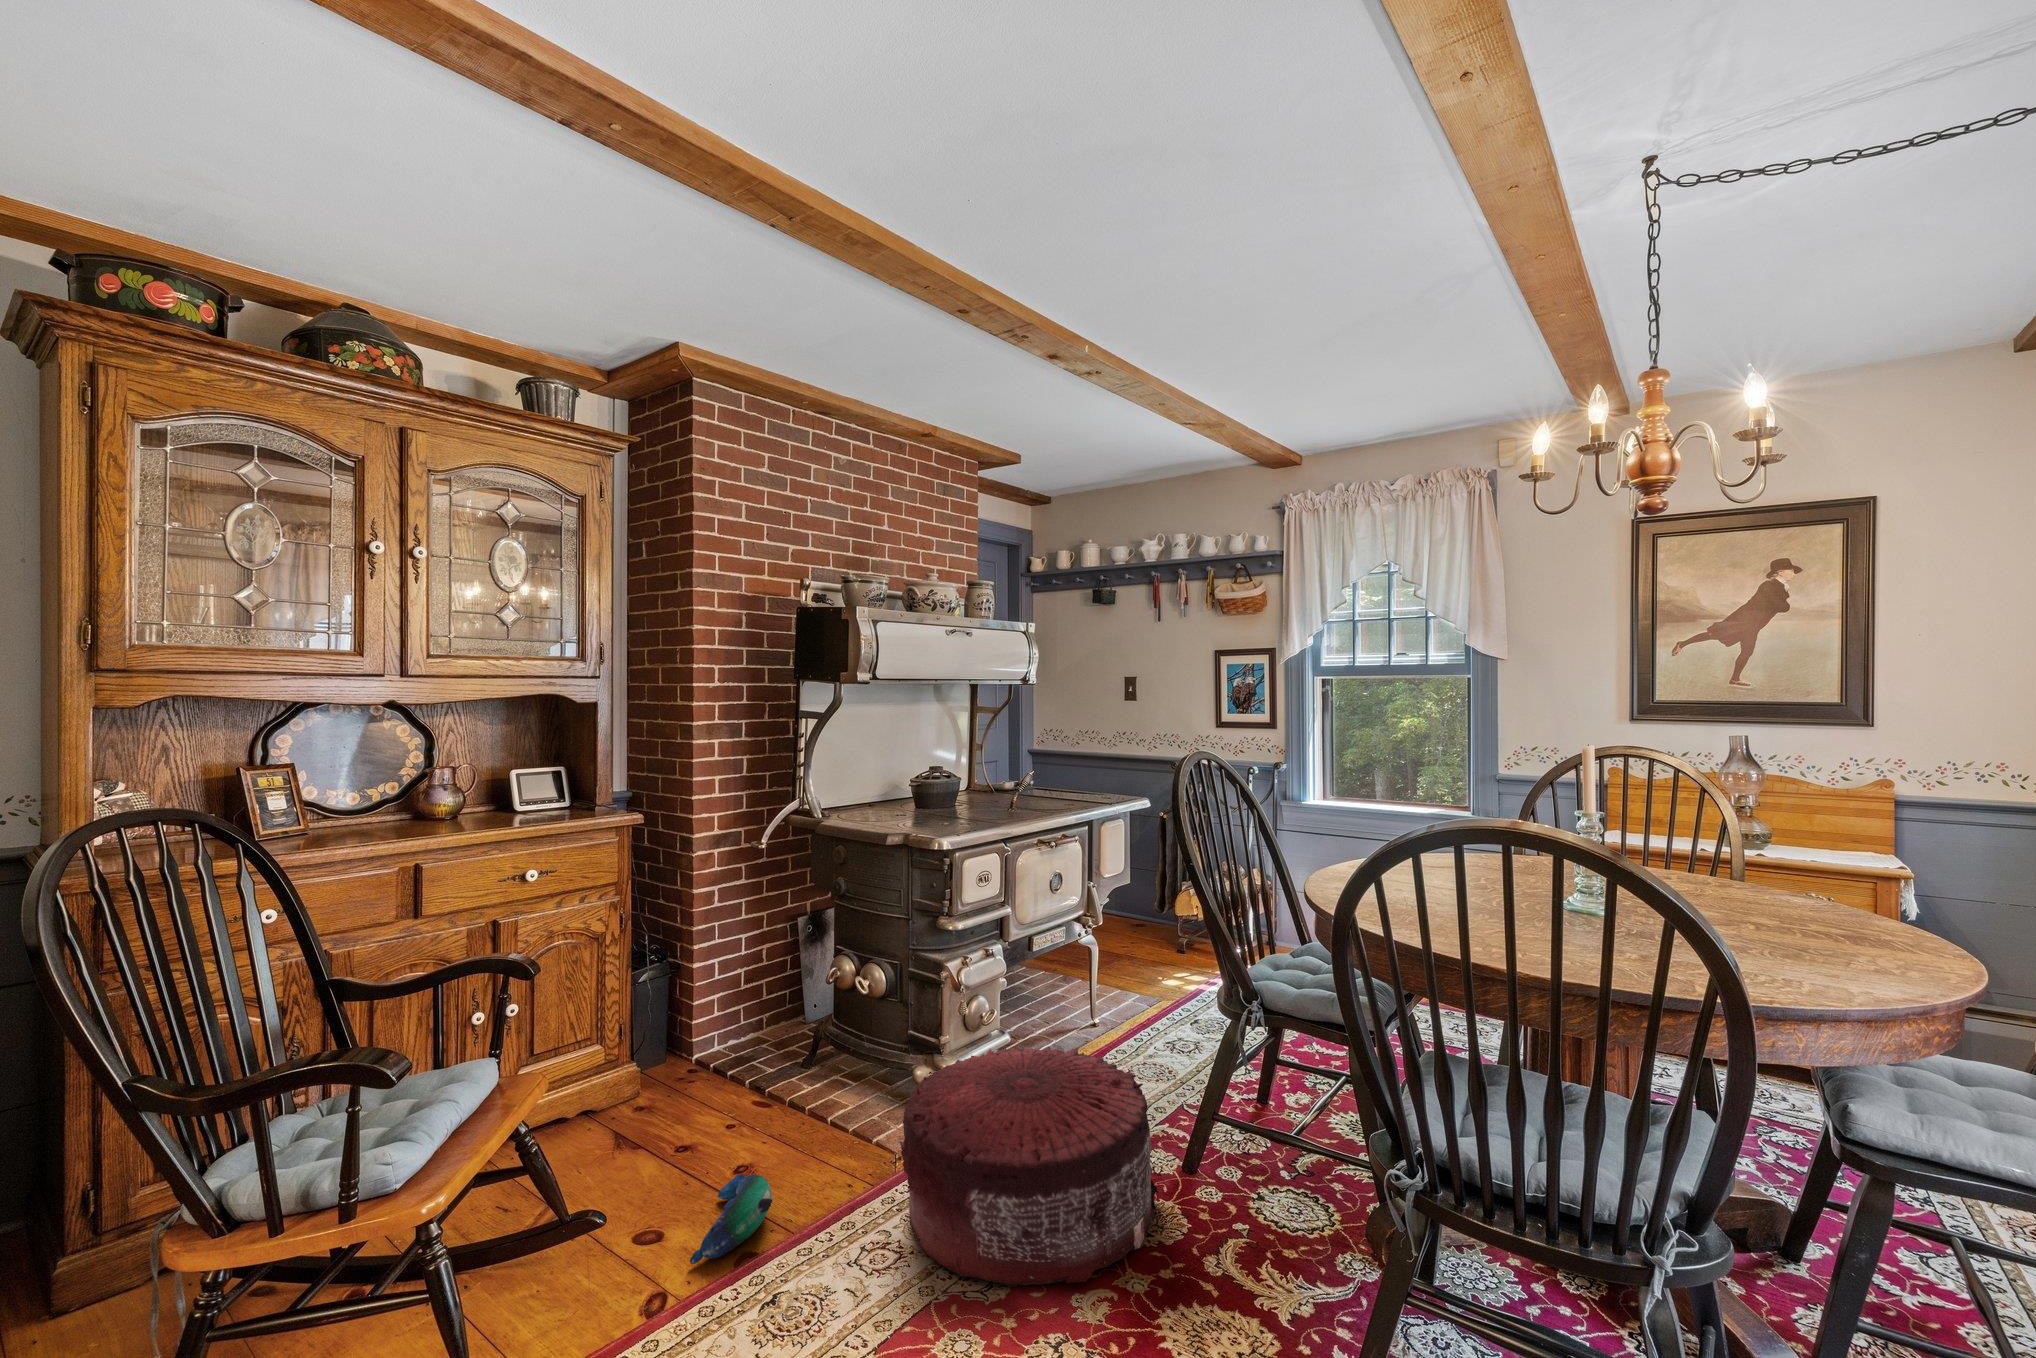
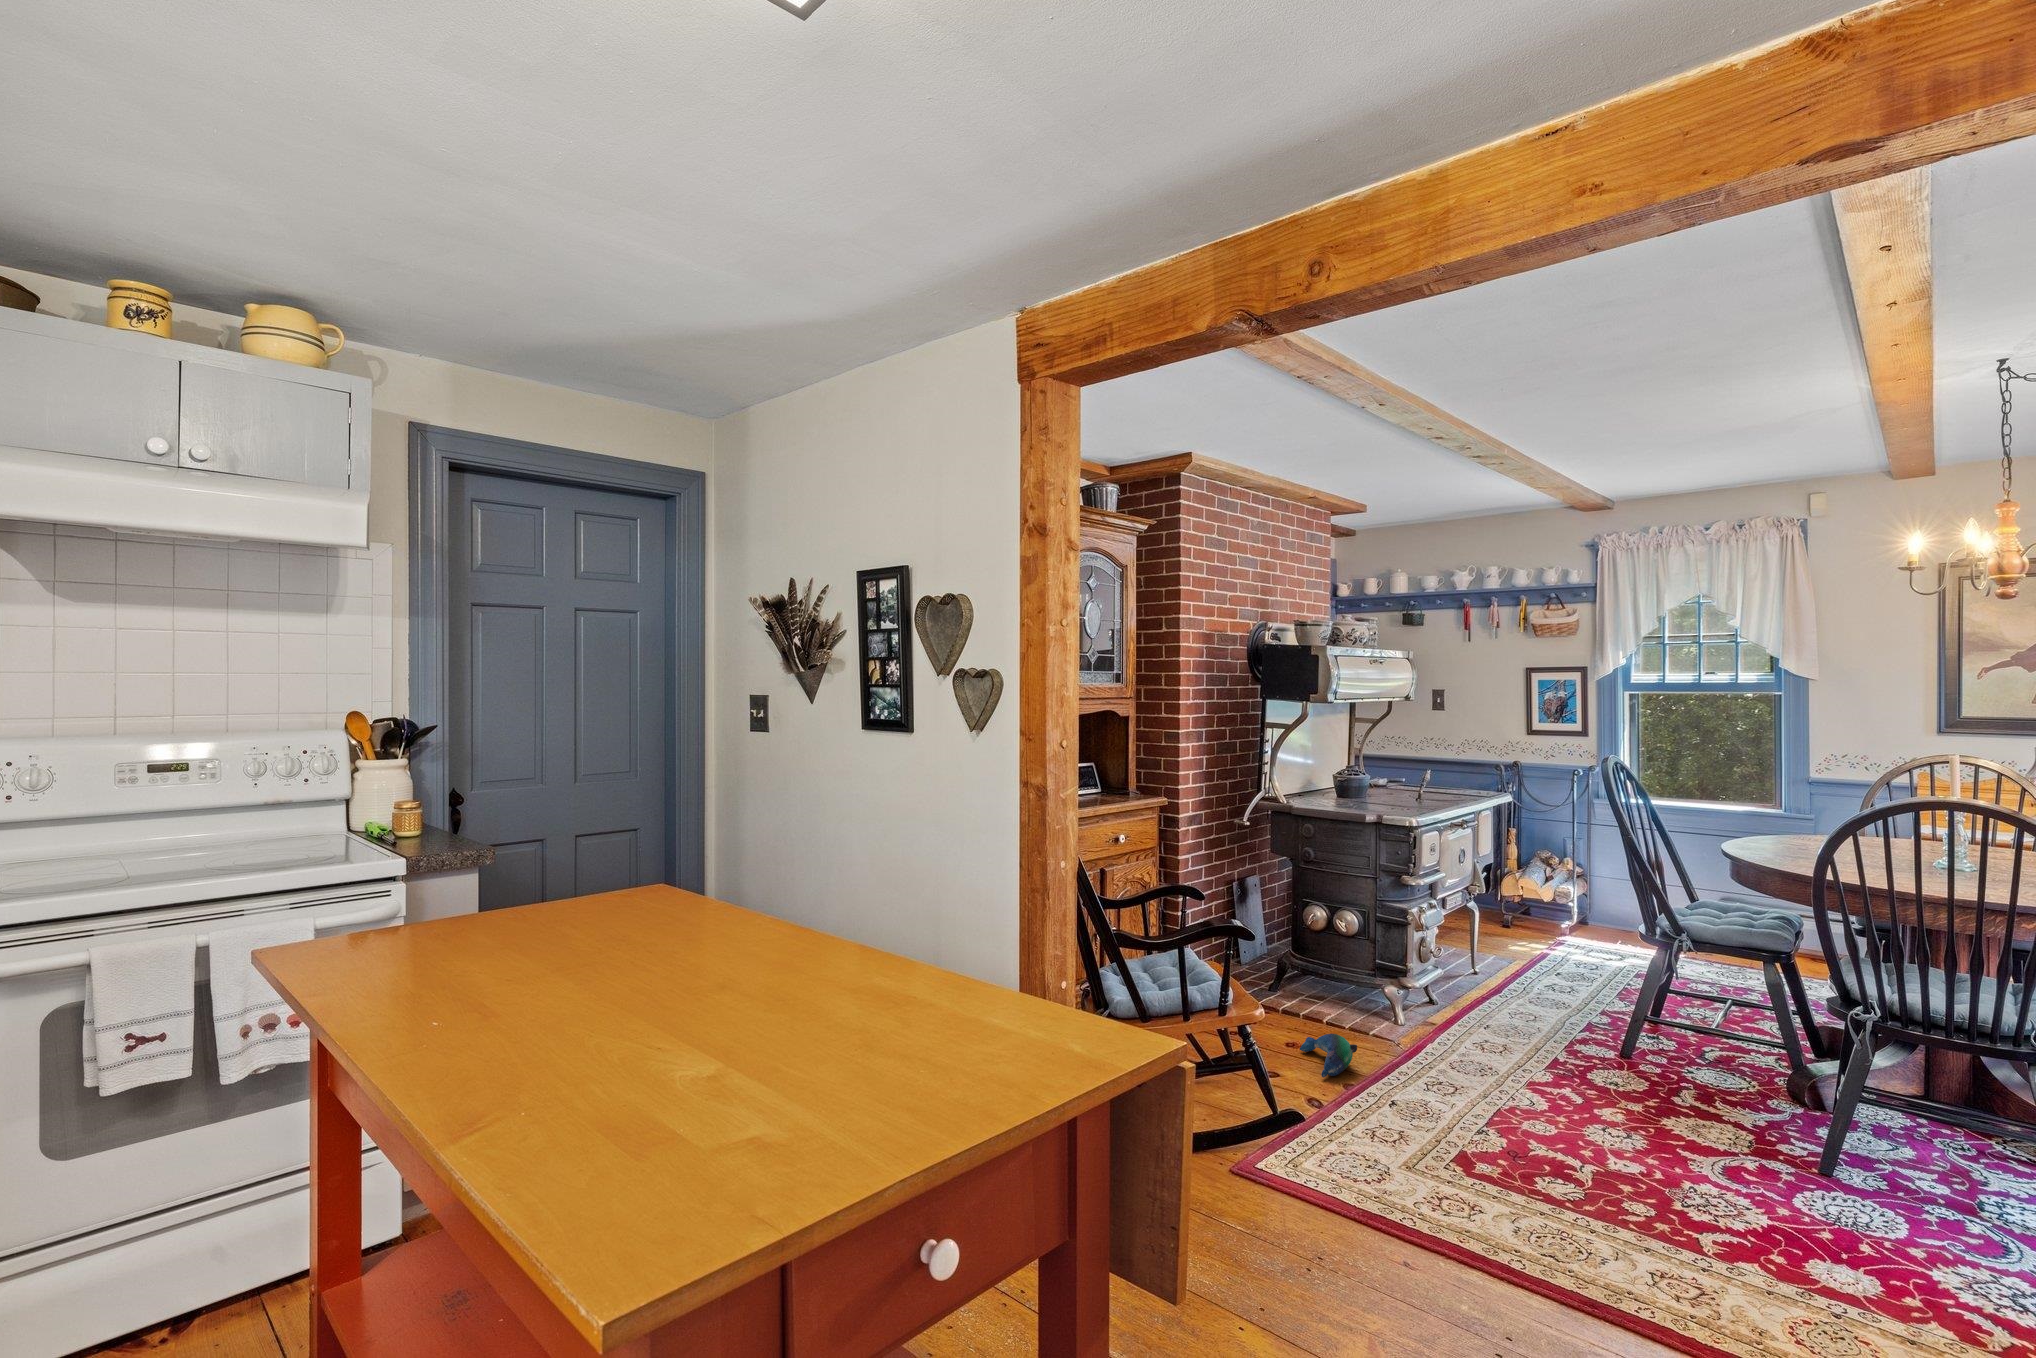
pouf: present [900,1047,1158,1285] -> none [1433,963,1621,1094]

